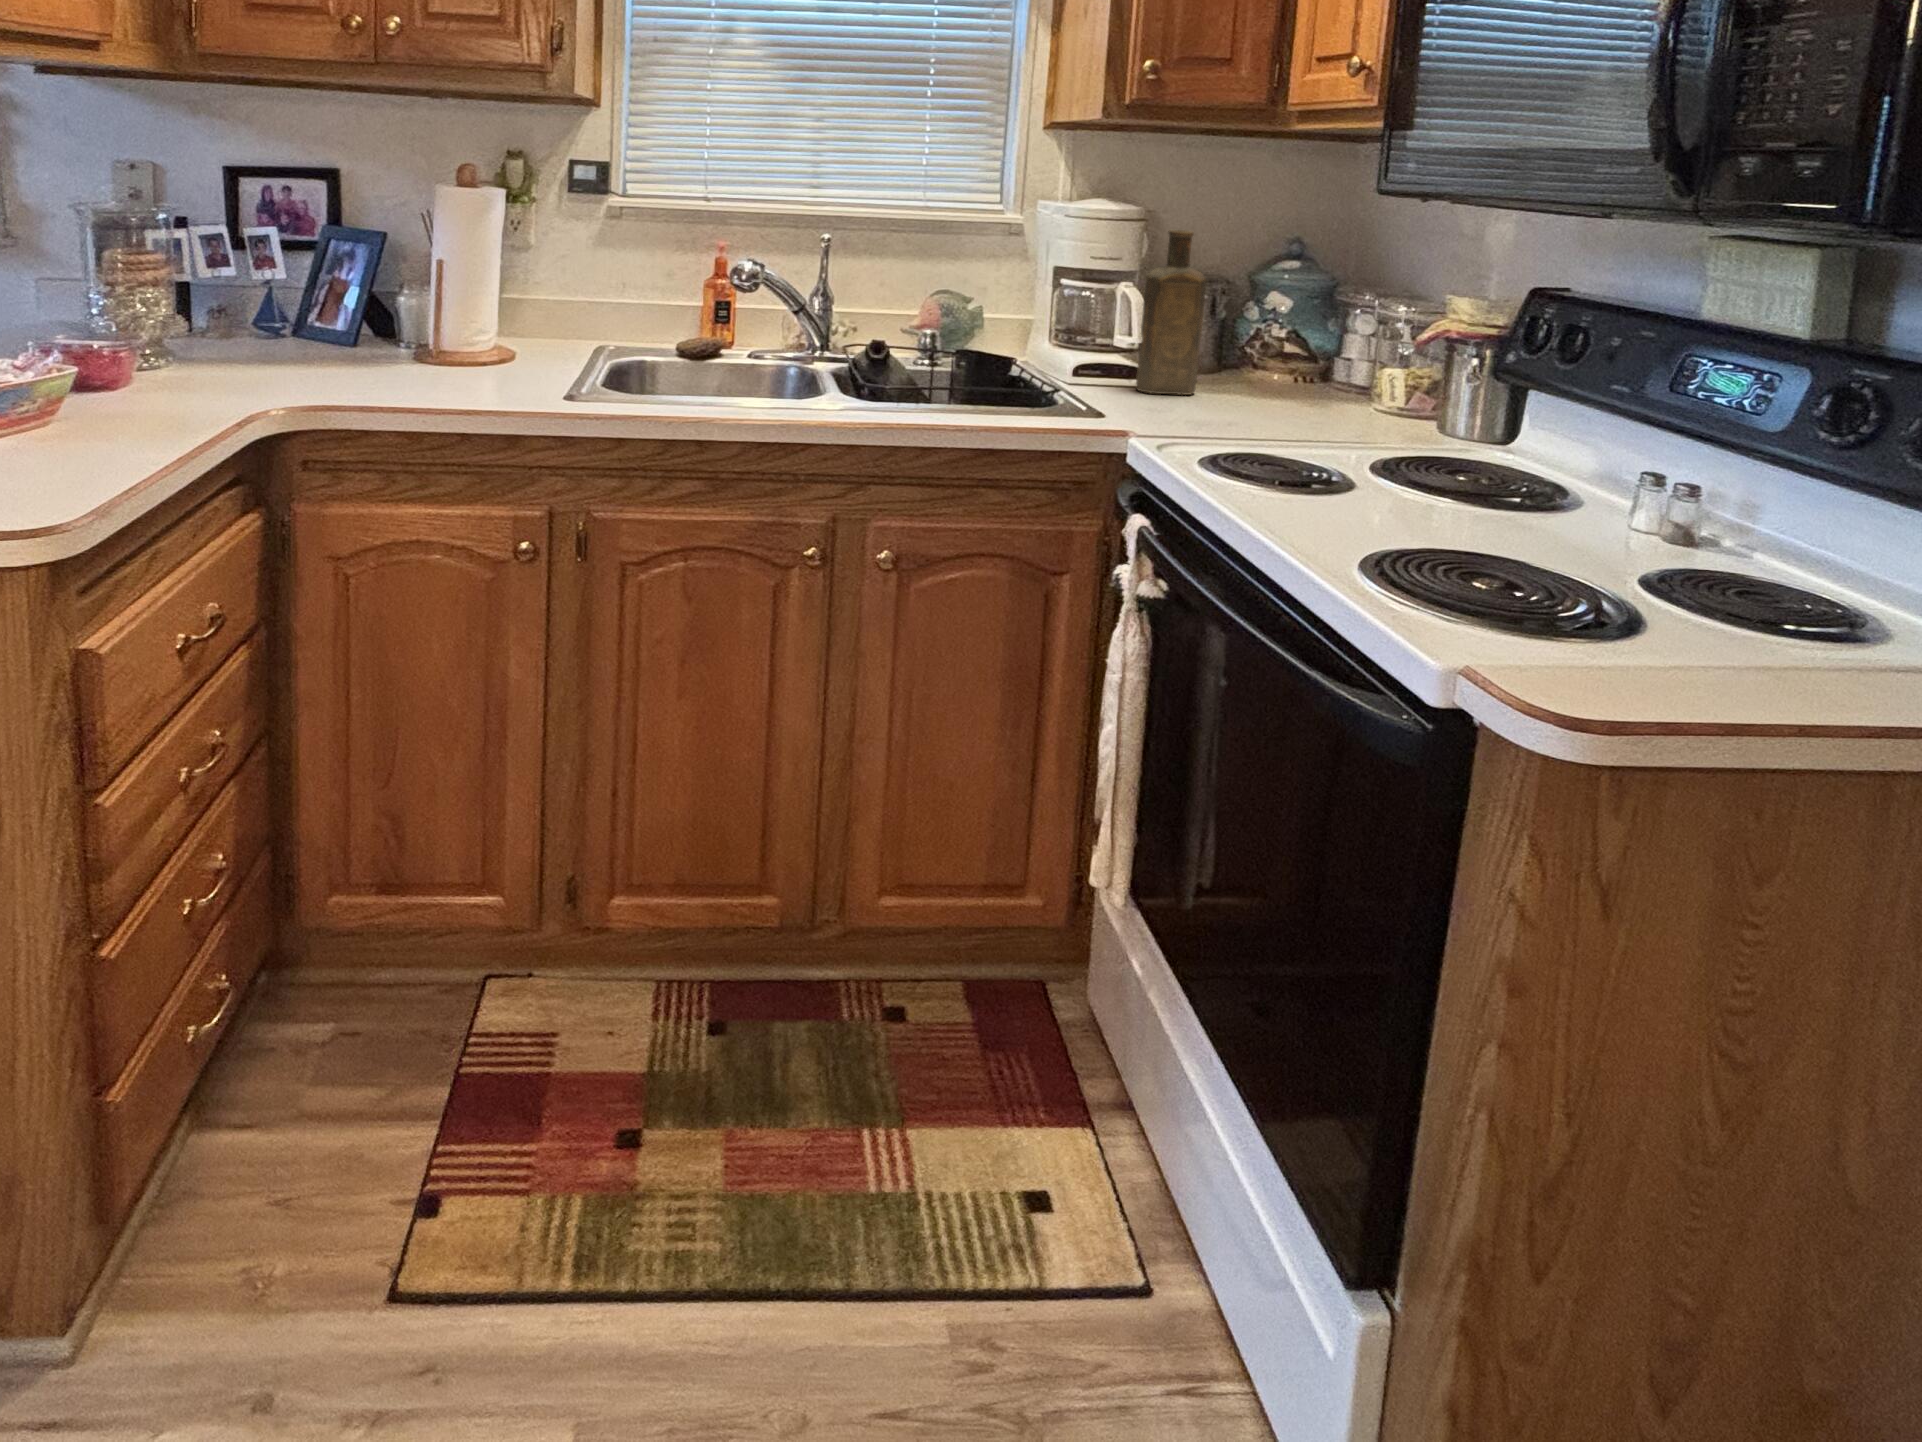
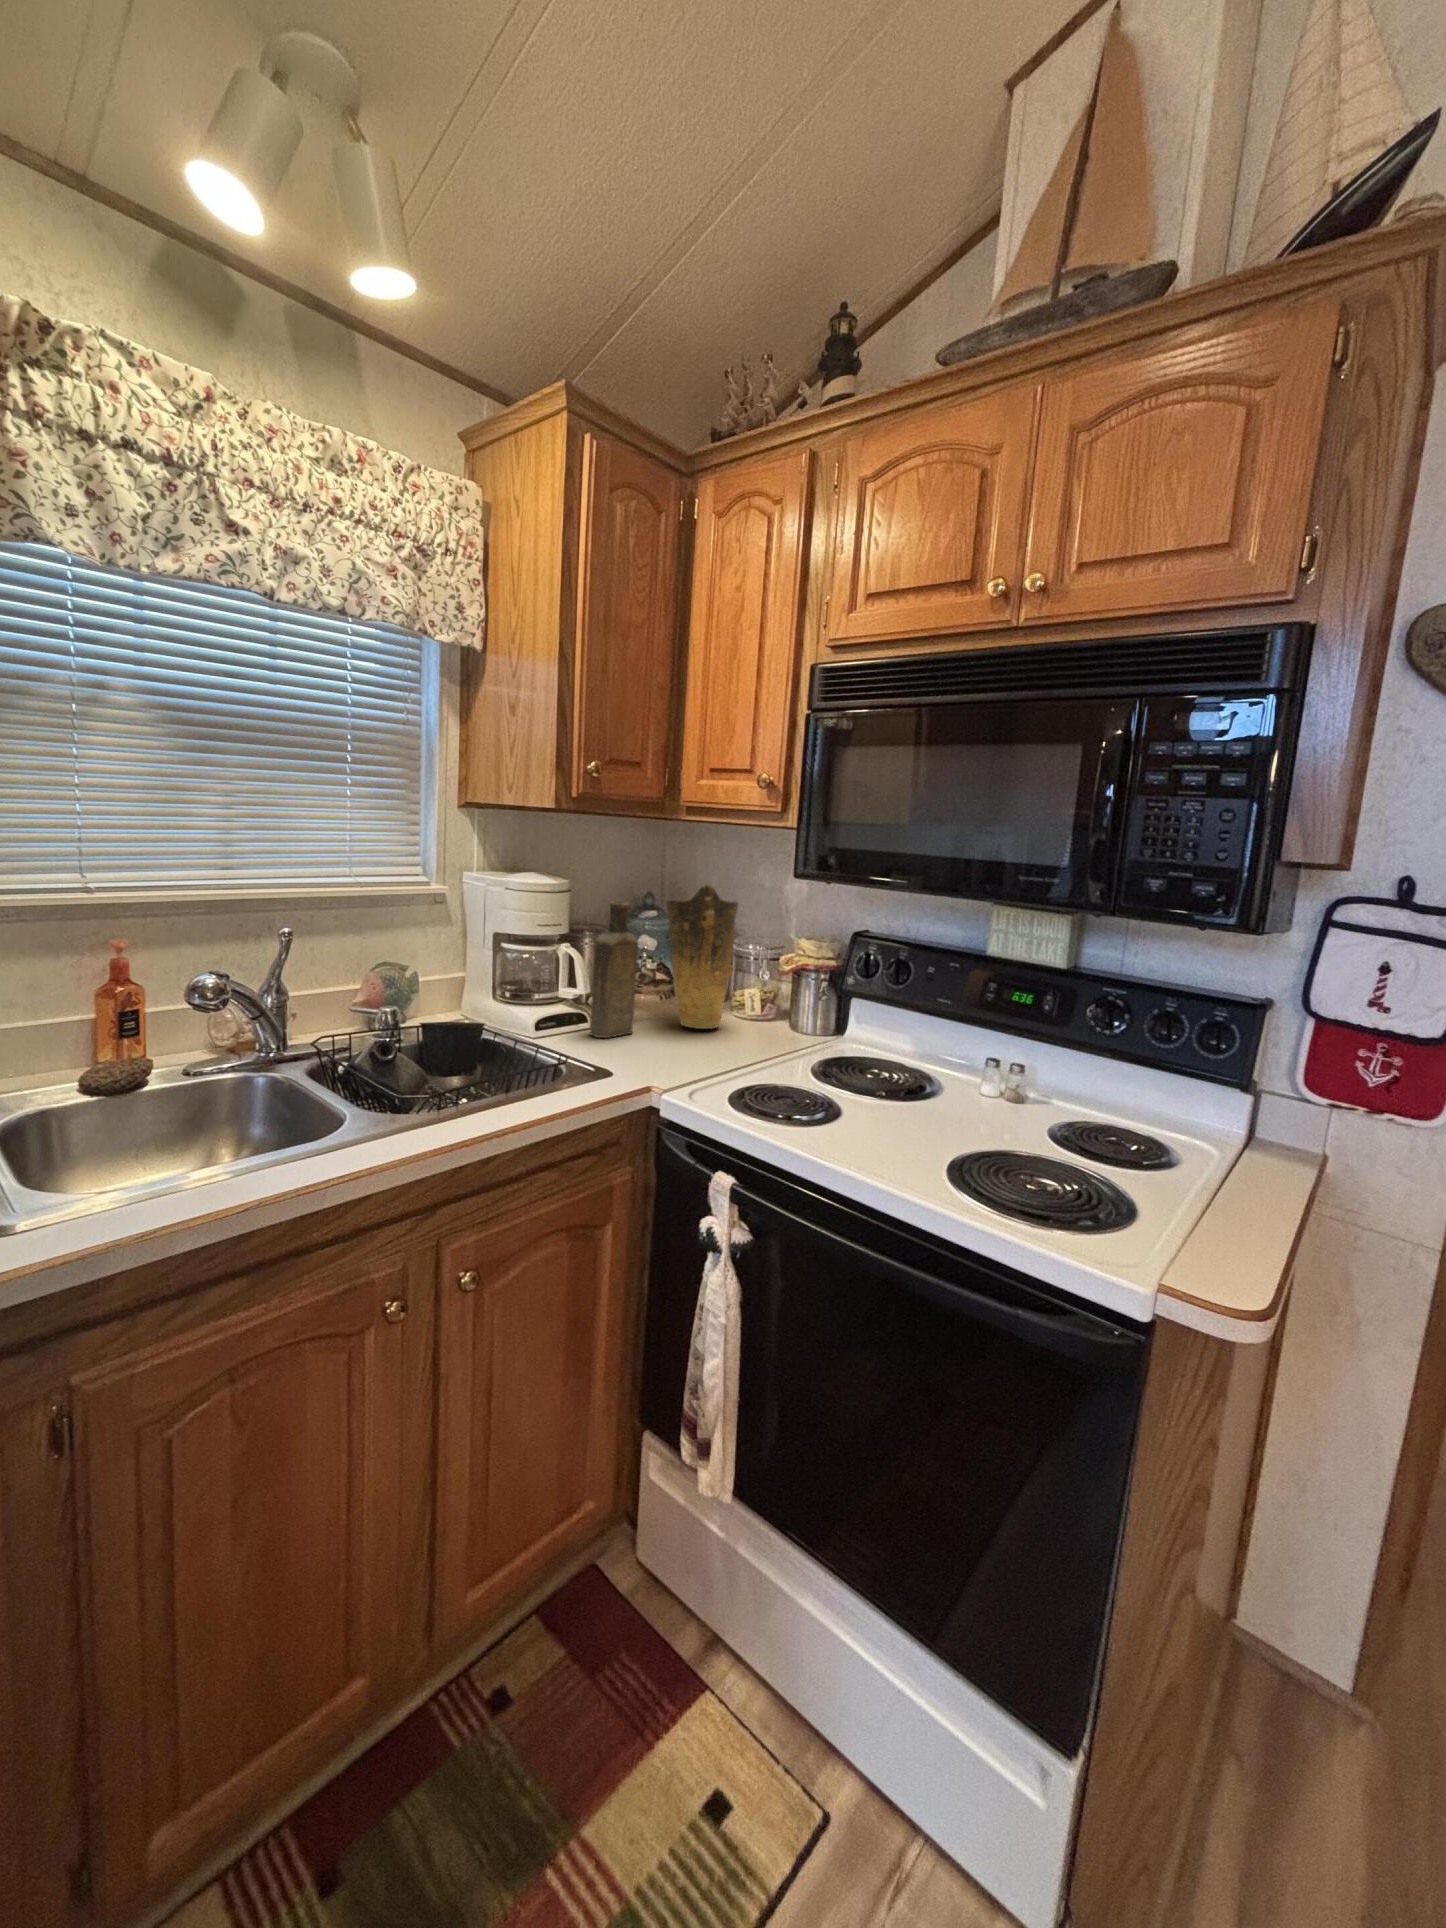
vase: none [1258,210,1363,406] -> present [666,884,738,1029]

